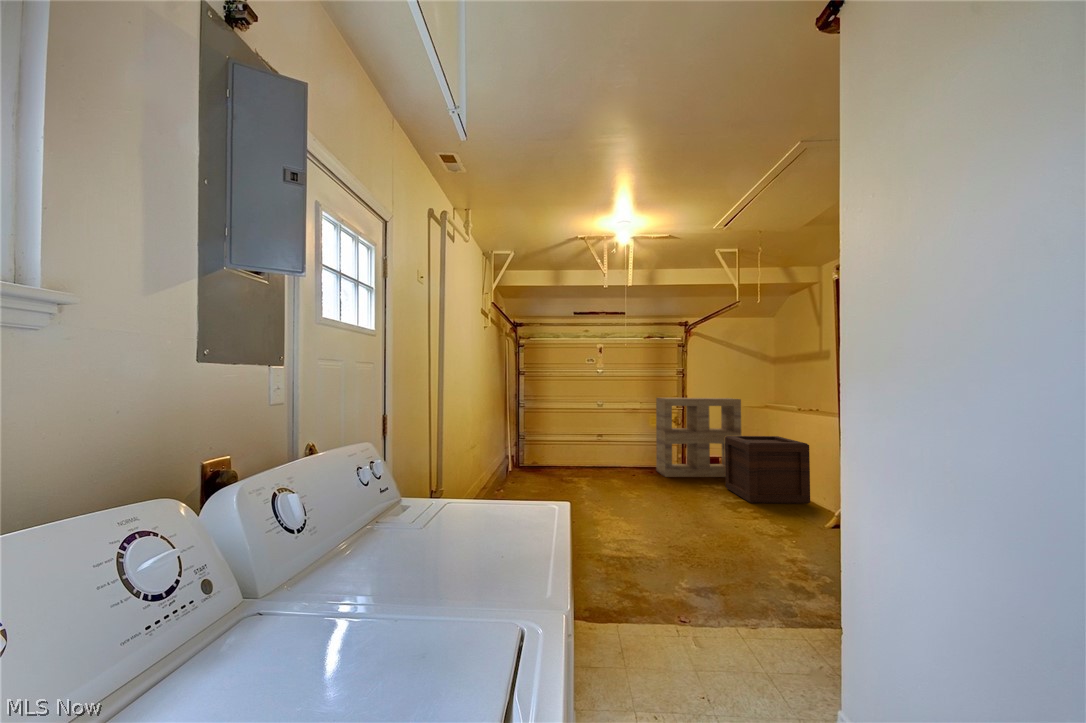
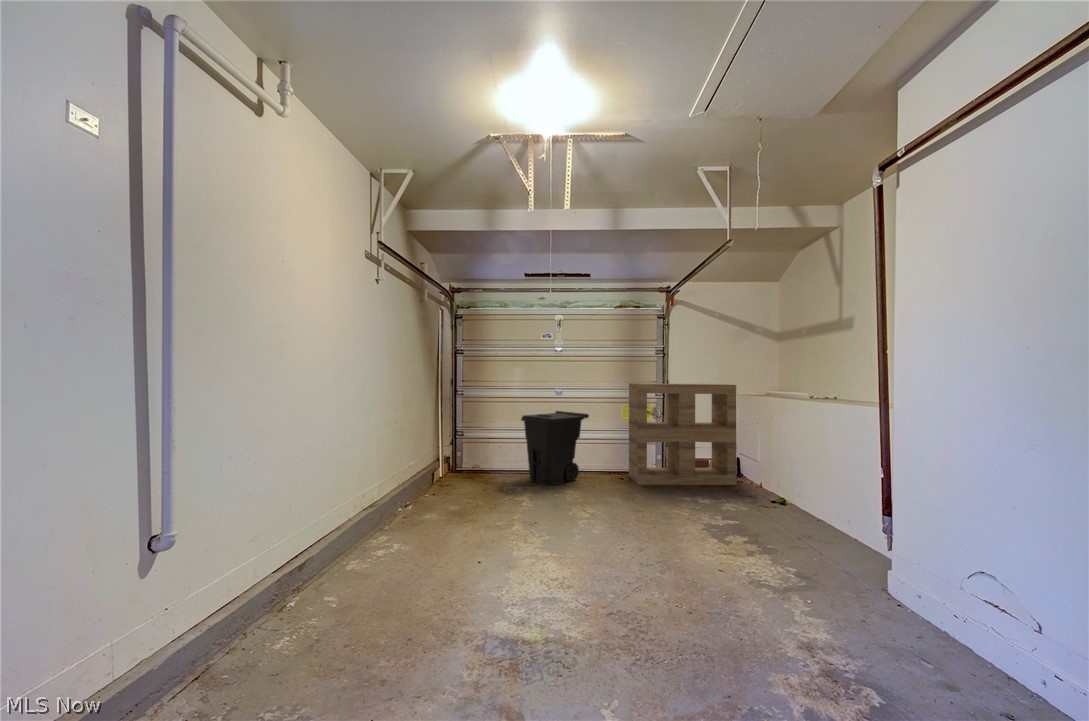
trash can: none [573,419,626,477] -> present [521,411,589,486]
wooden crate: present [725,436,810,504] -> none [713,432,828,527]

